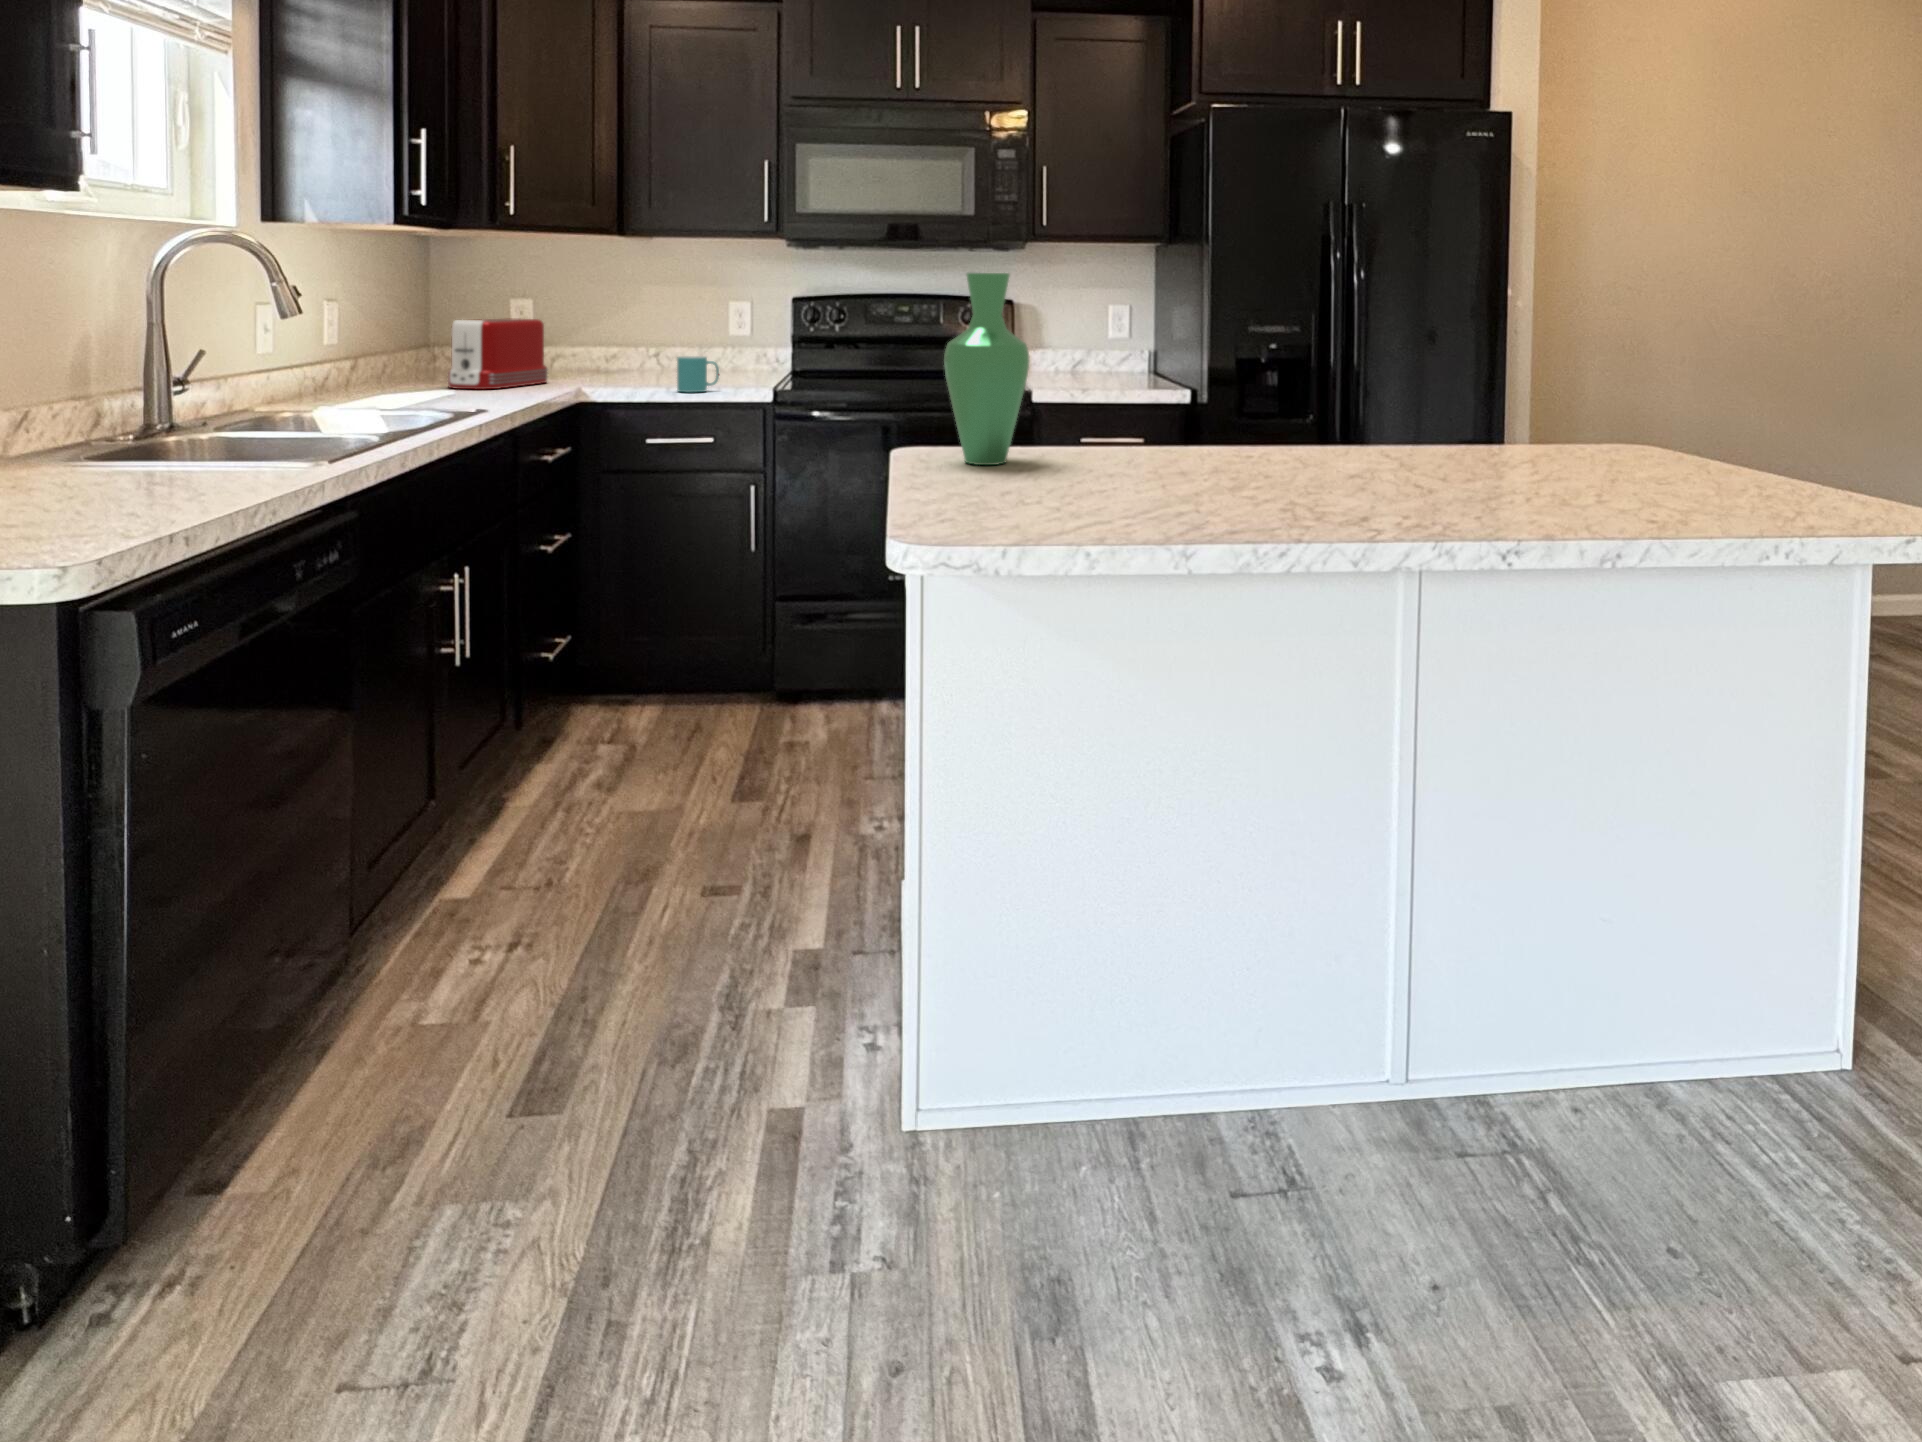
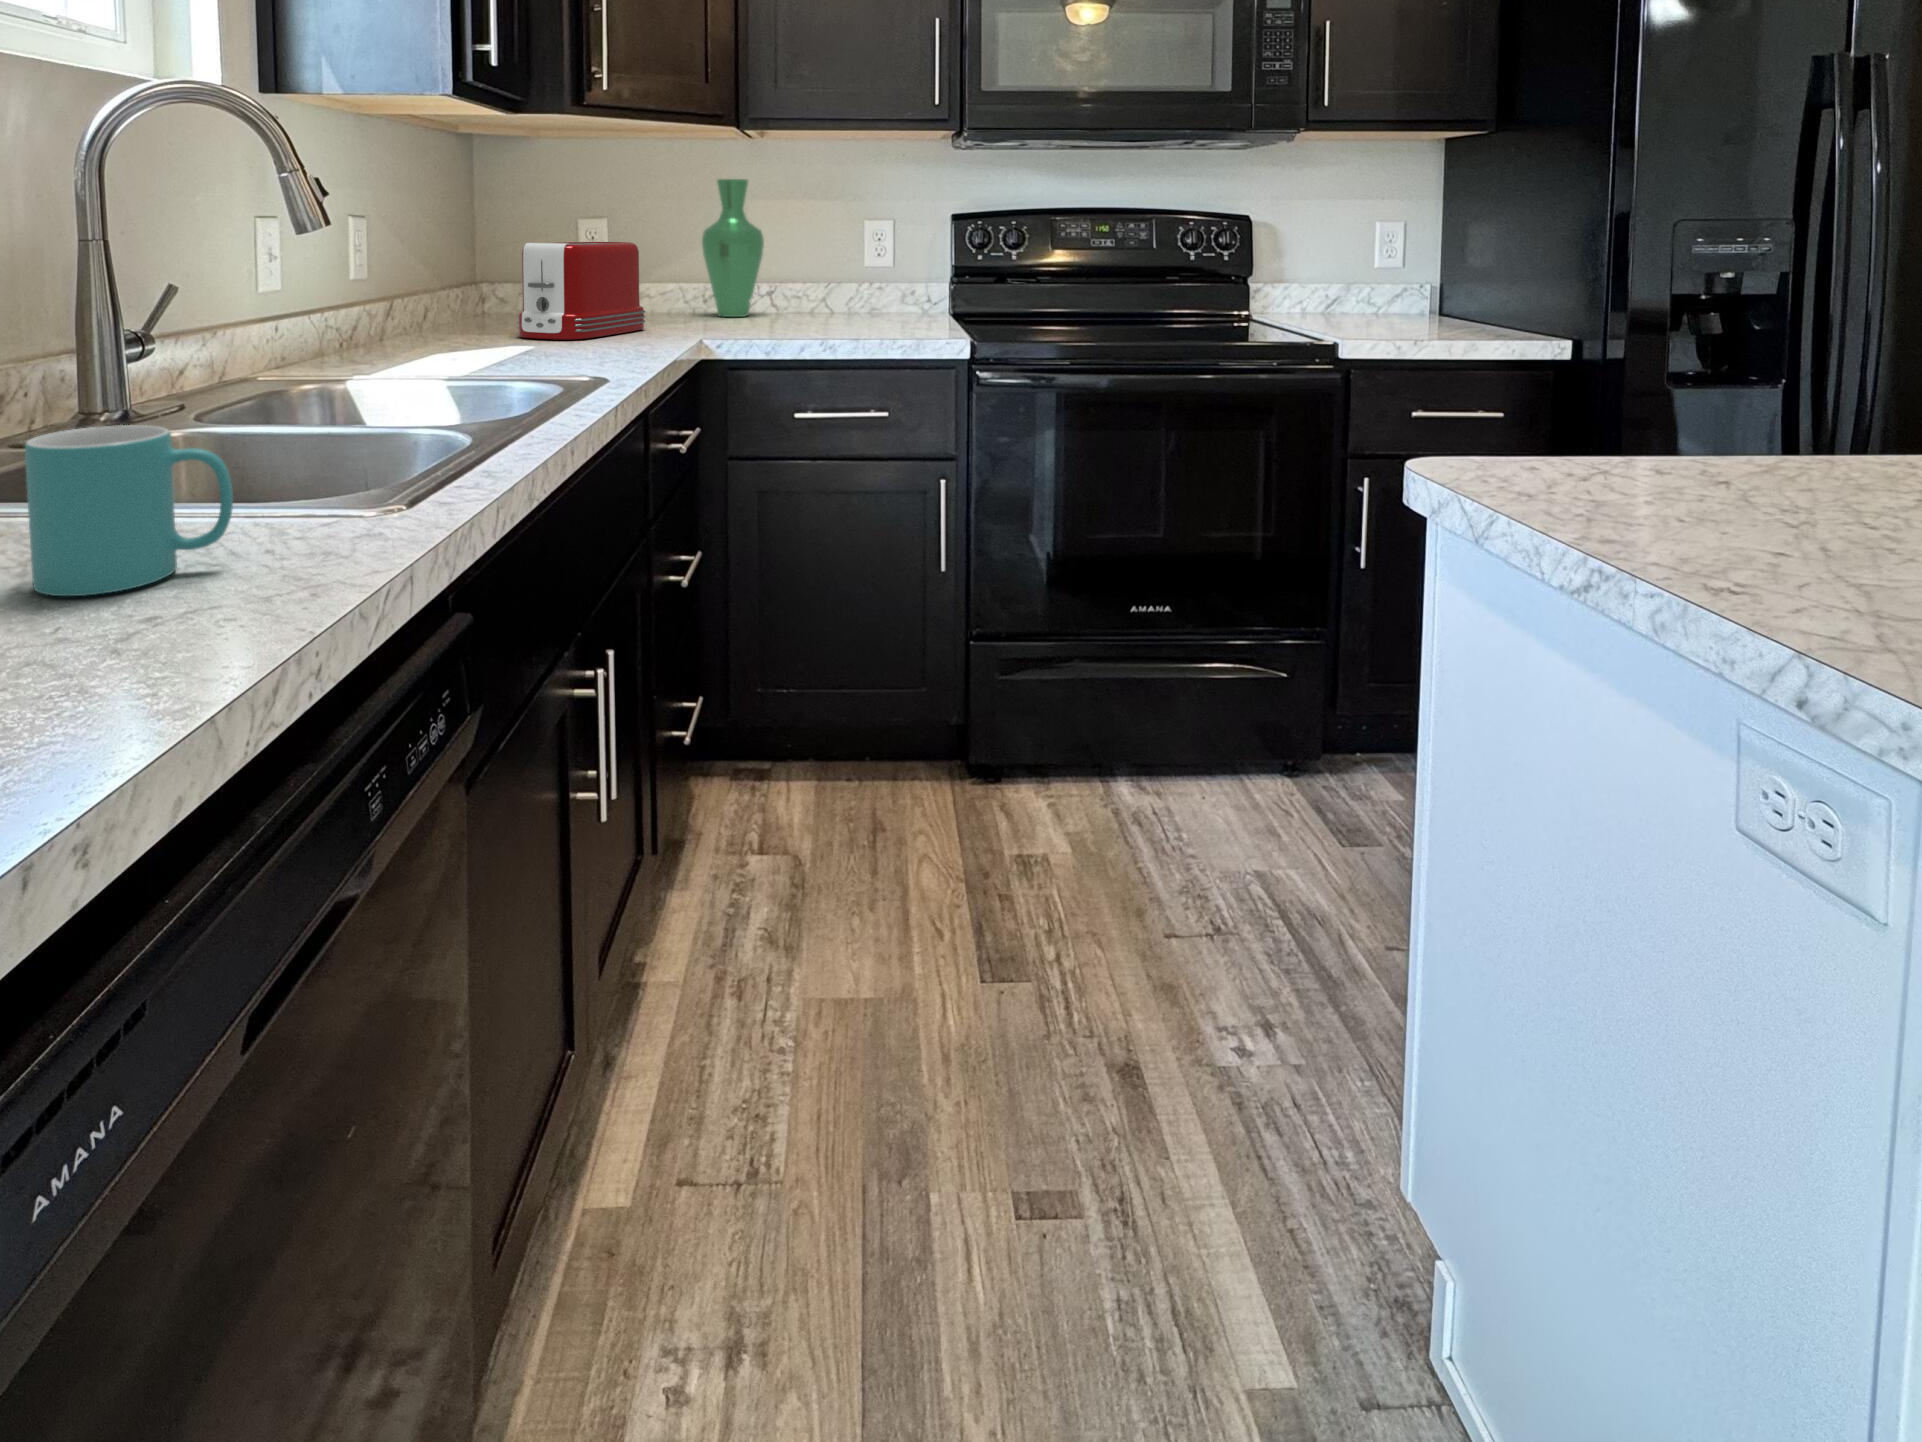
vase: present [944,273,1029,465] -> present [702,179,764,317]
mug: present [677,356,719,392] -> present [25,425,233,596]

